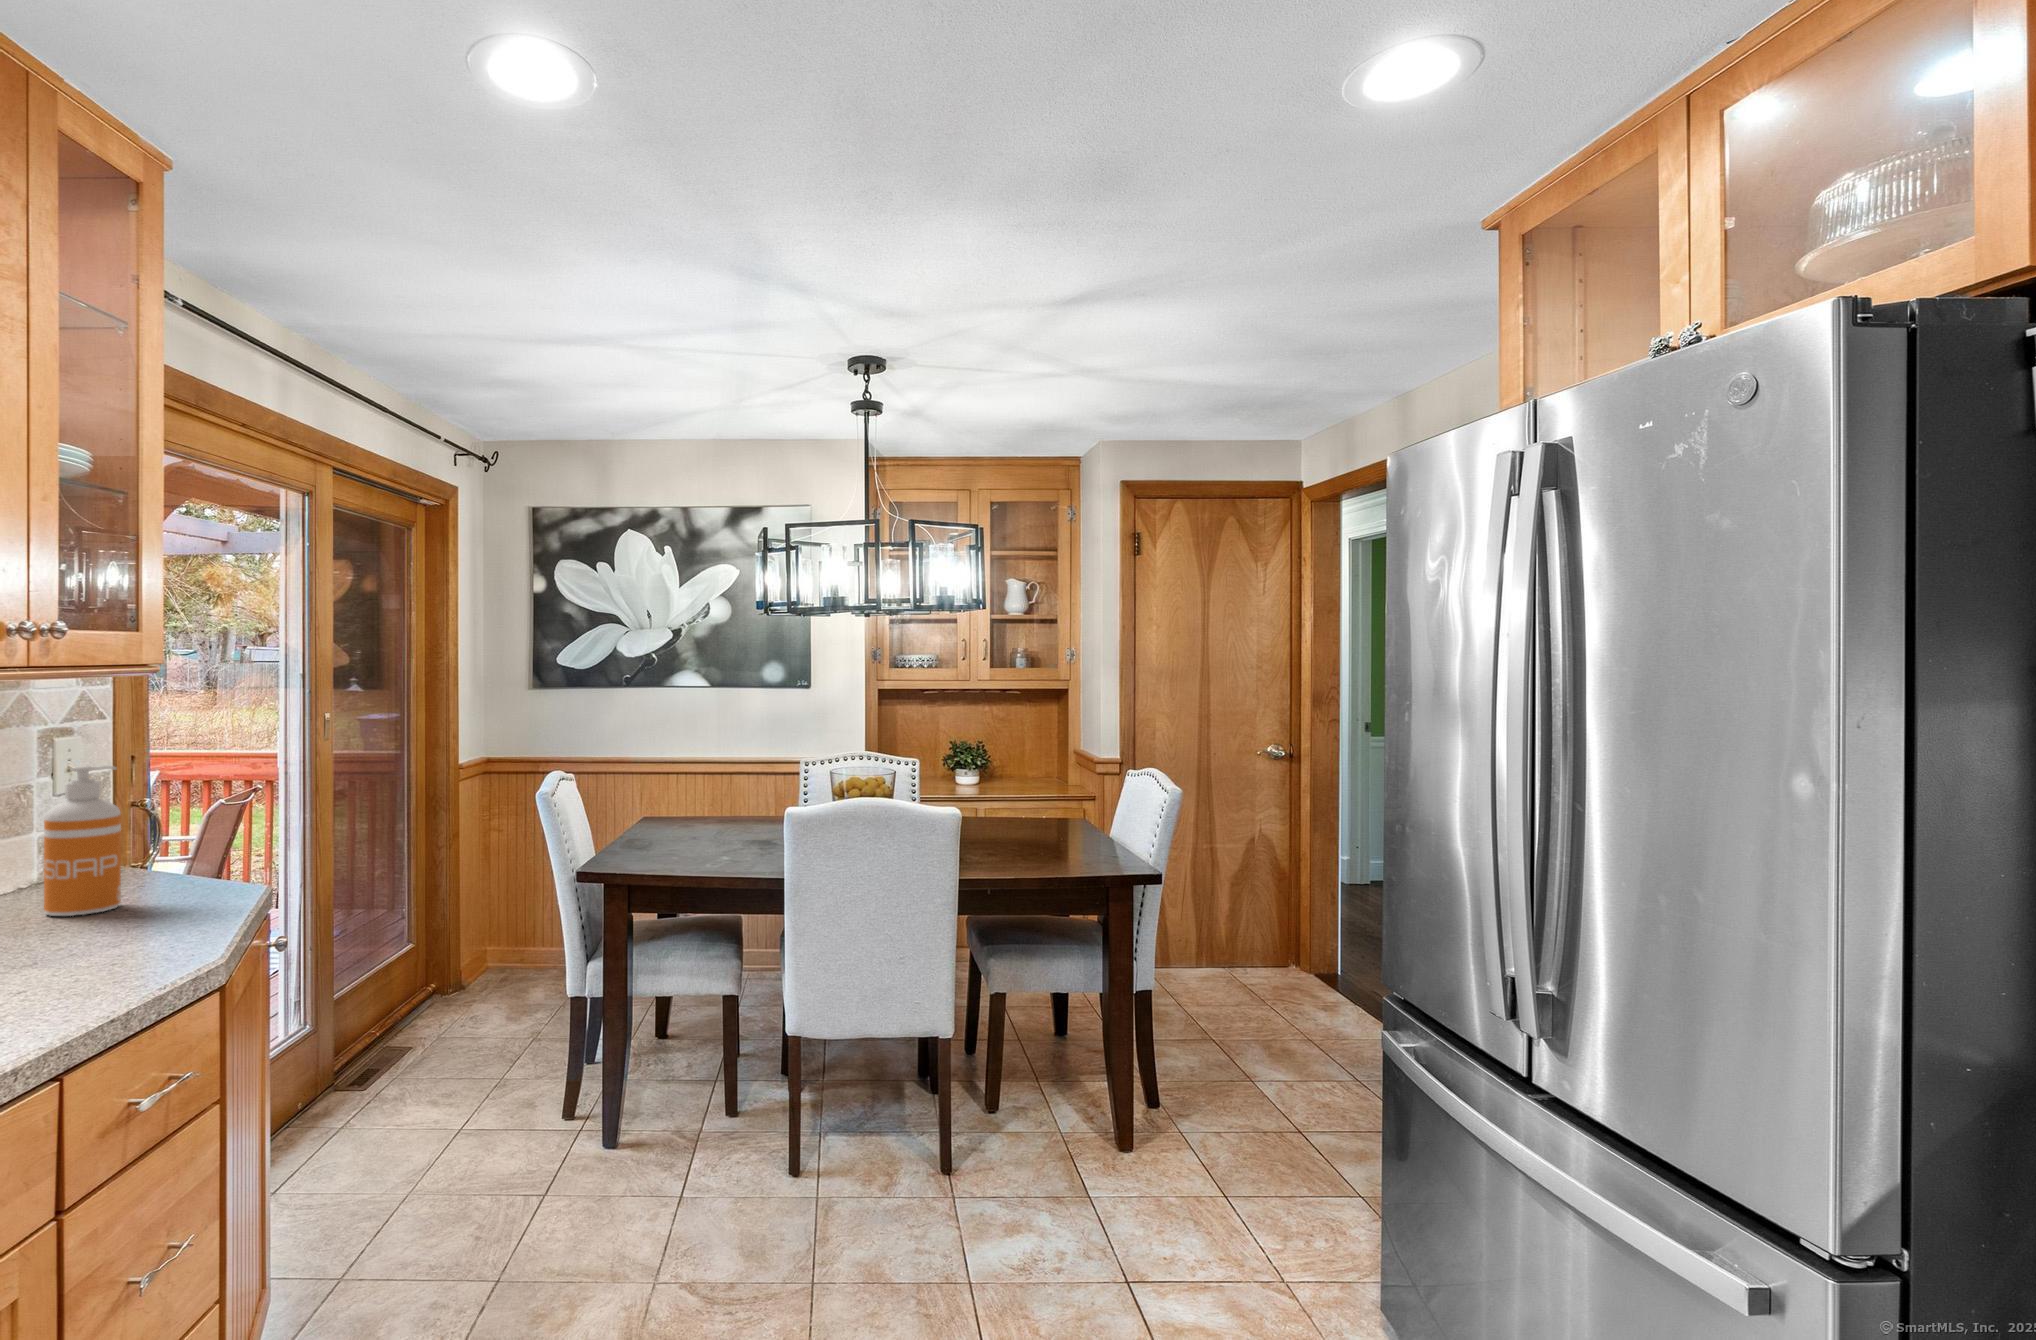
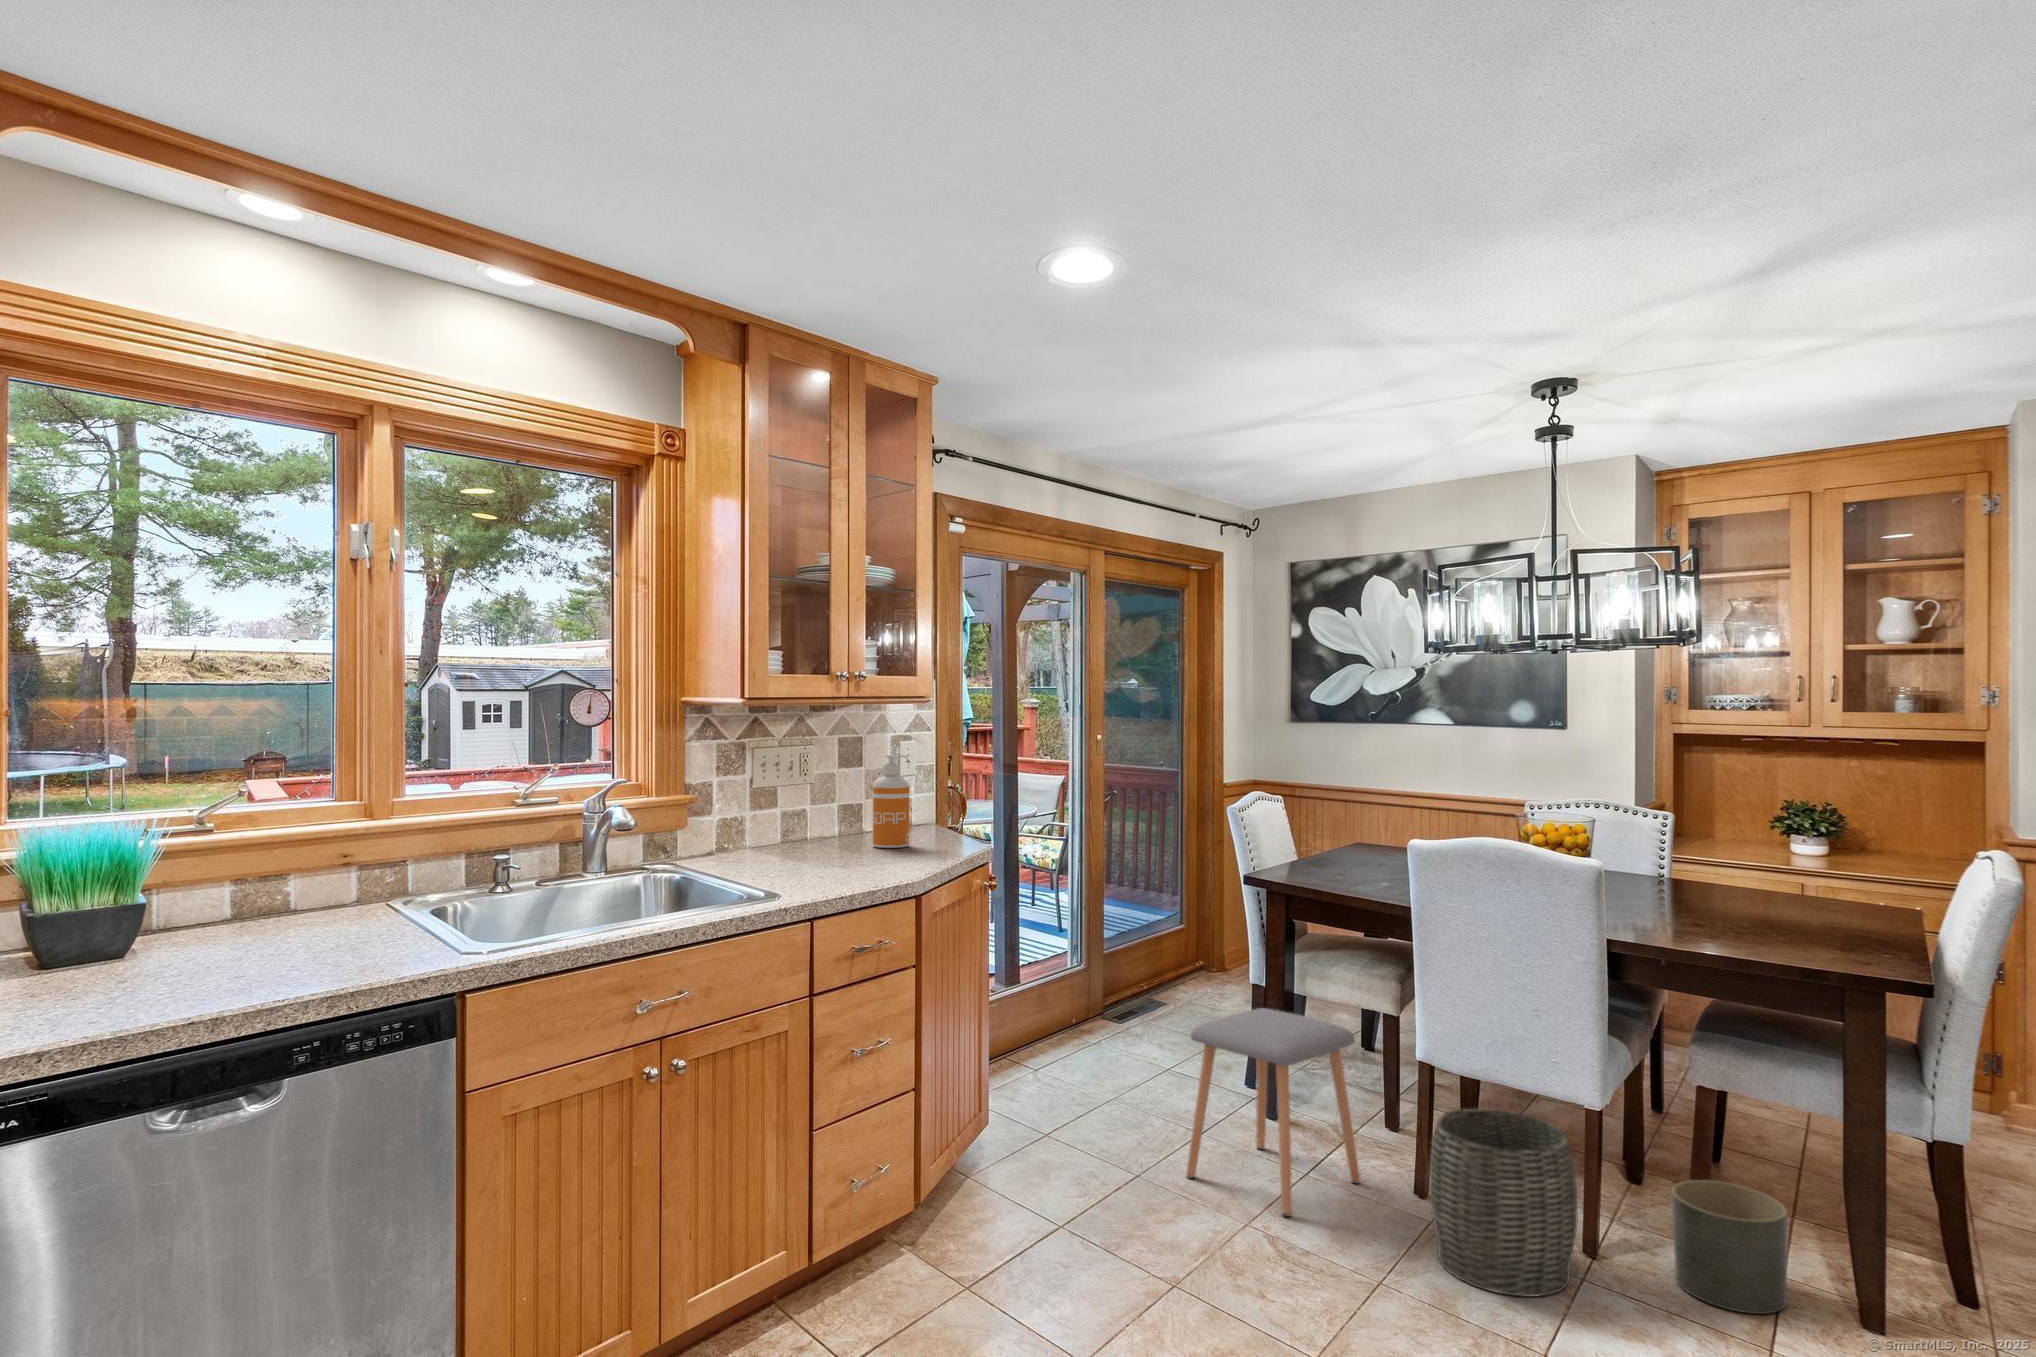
stool: none [542,1019,732,1248] -> present [1187,1008,1360,1217]
woven basket: none [836,1068,966,1250] -> present [1429,1109,1578,1297]
planter: none [1021,1080,1102,1189] -> present [1672,1180,1788,1314]

